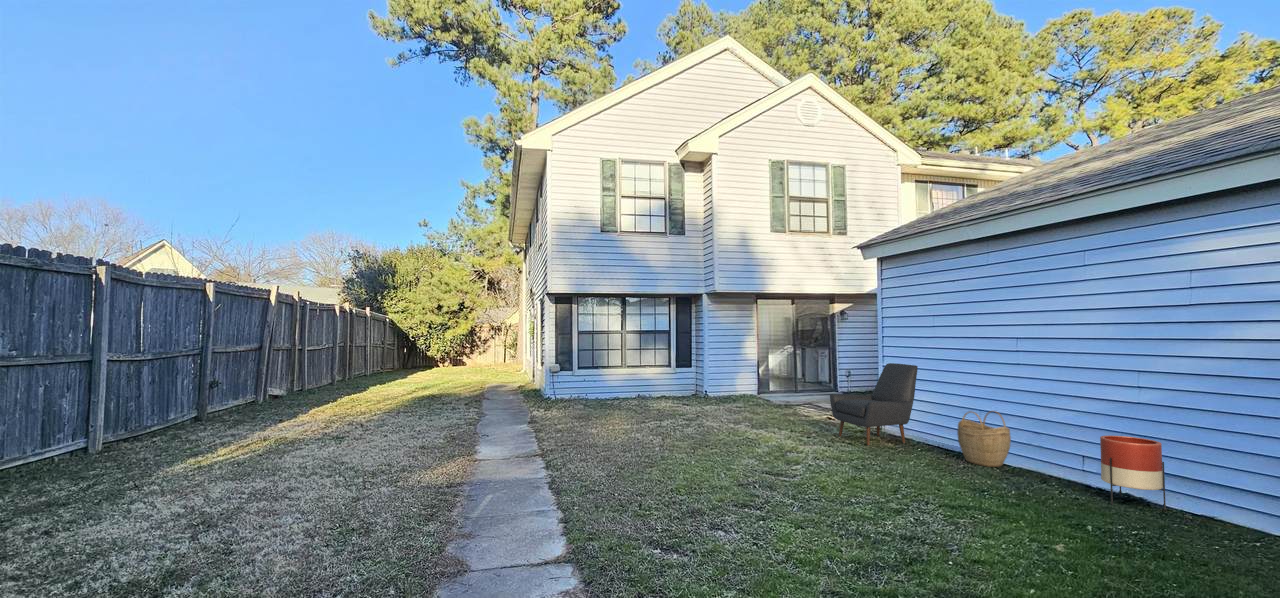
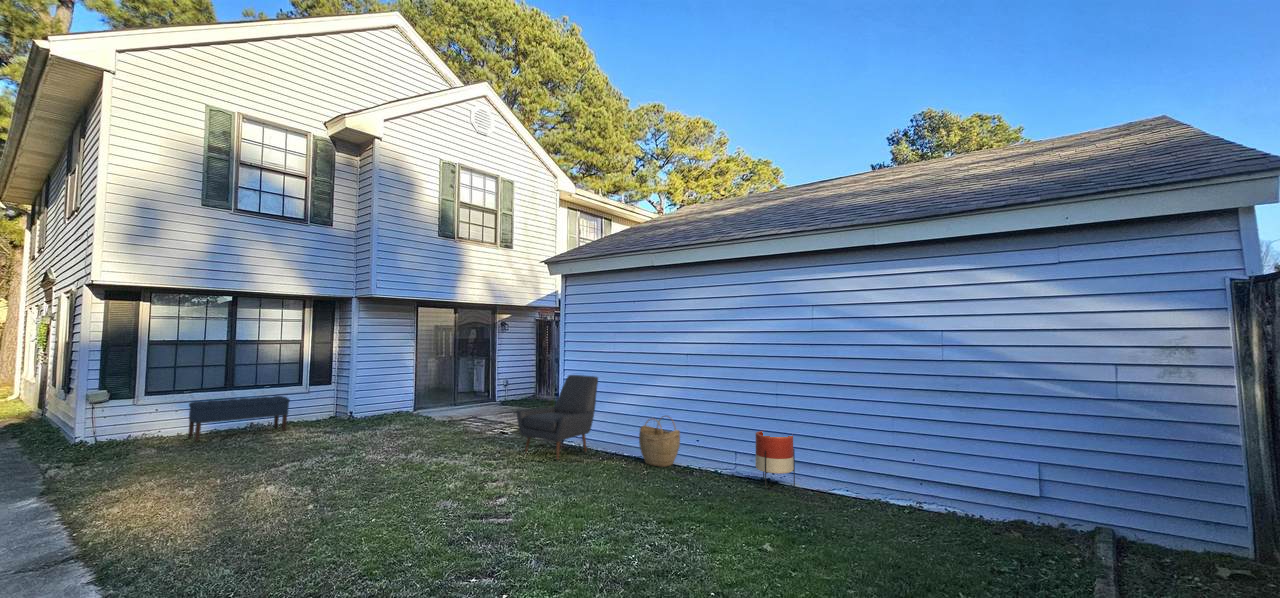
bench: none [601,373,661,402] -> present [188,396,290,441]

